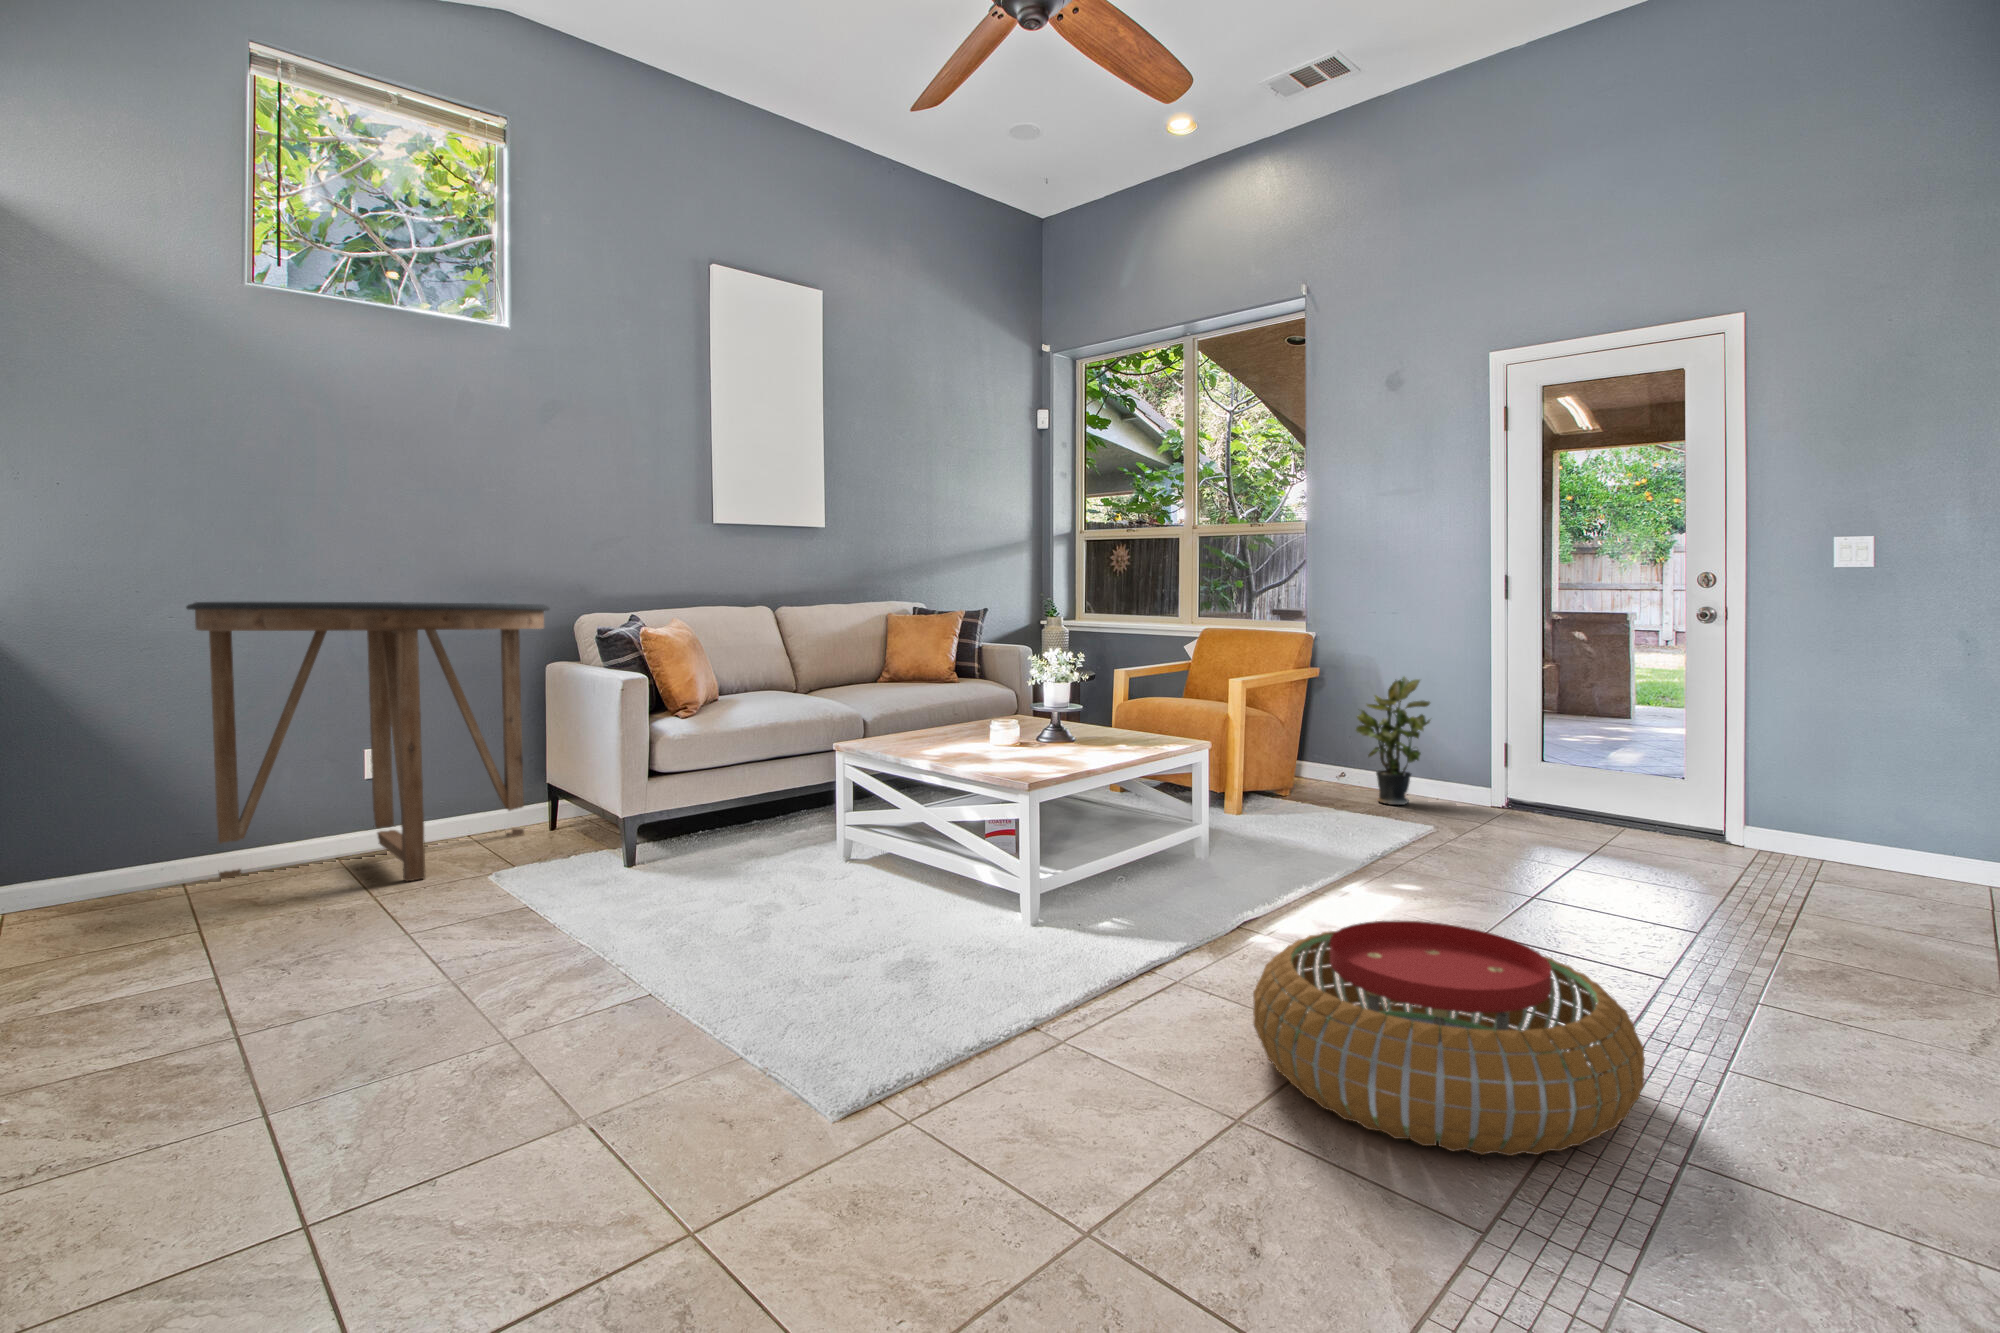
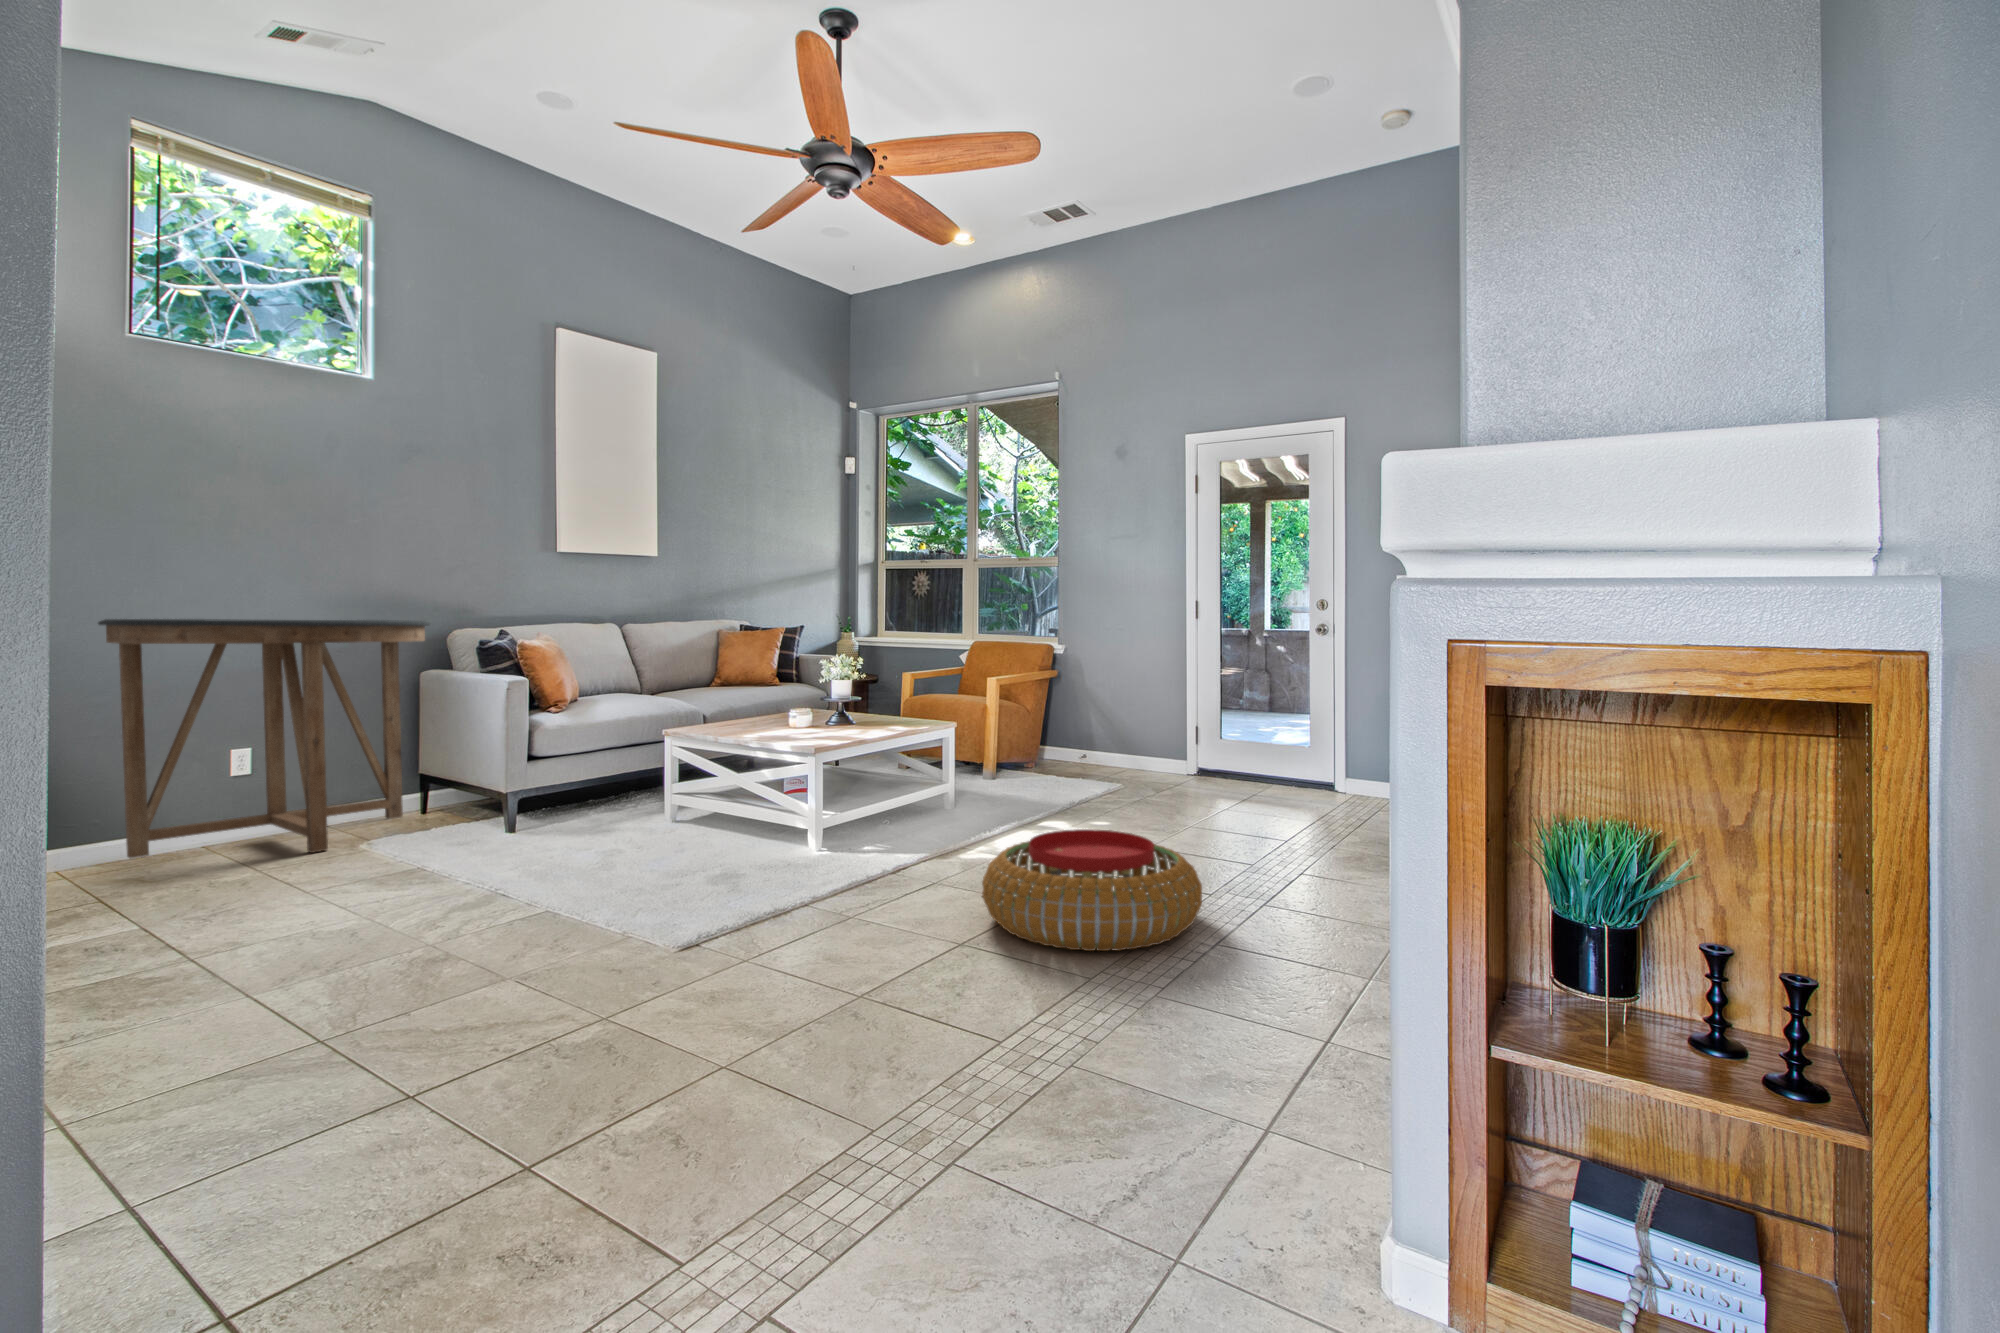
potted plant: present [1356,676,1430,805] -> none [1093,676,1148,774]

